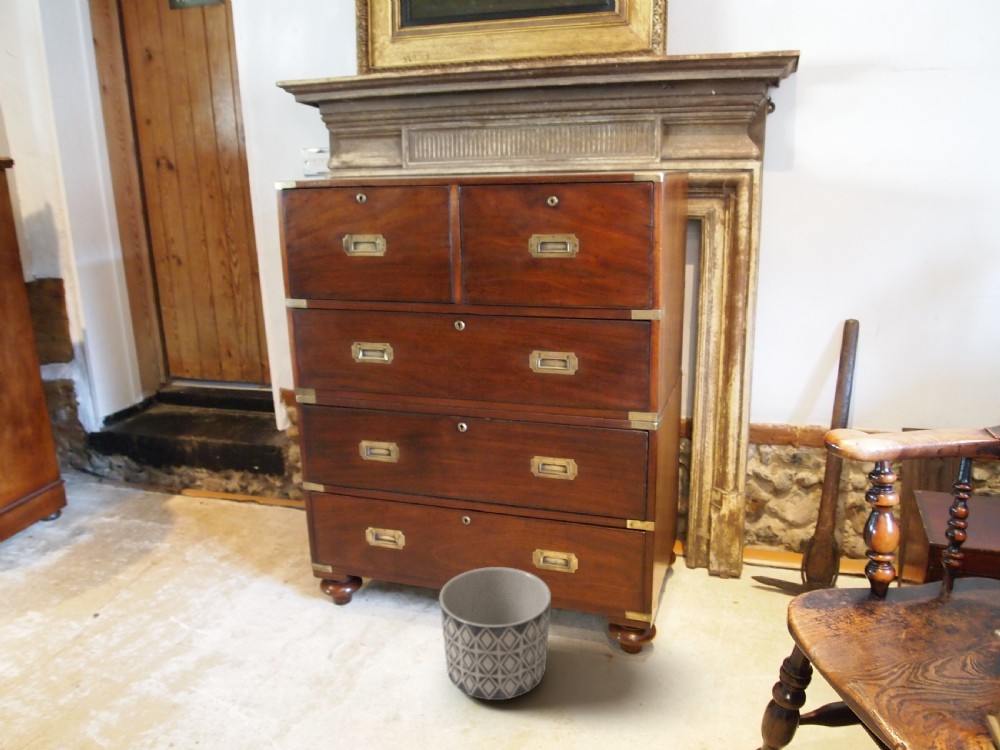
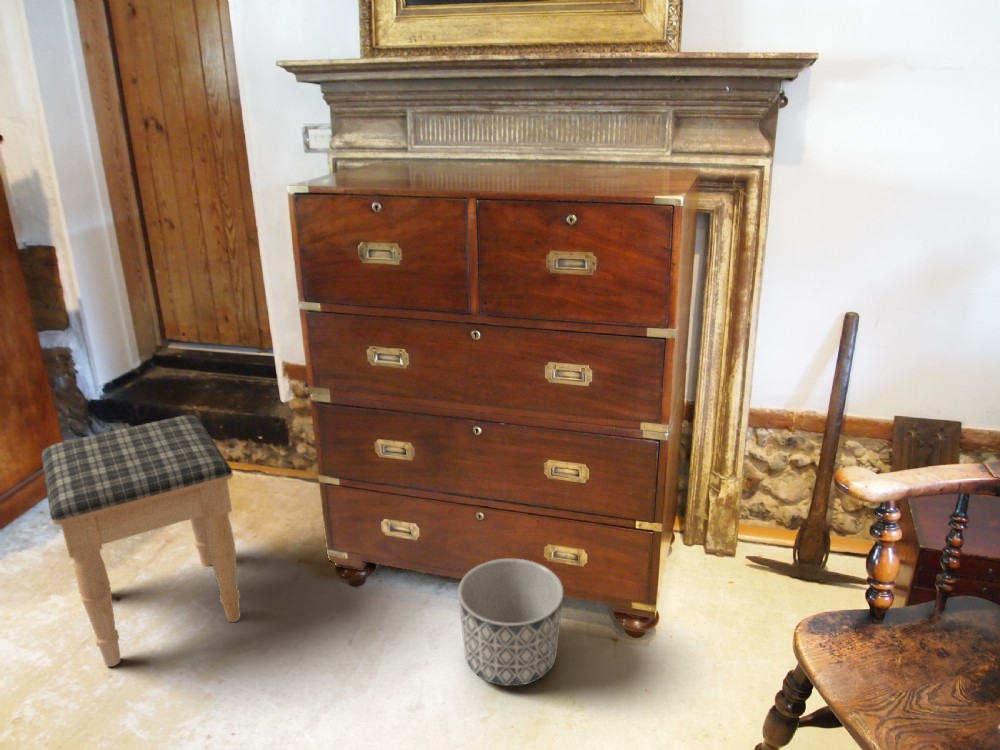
footstool: none [21,424,216,677] -> present [42,416,240,667]

